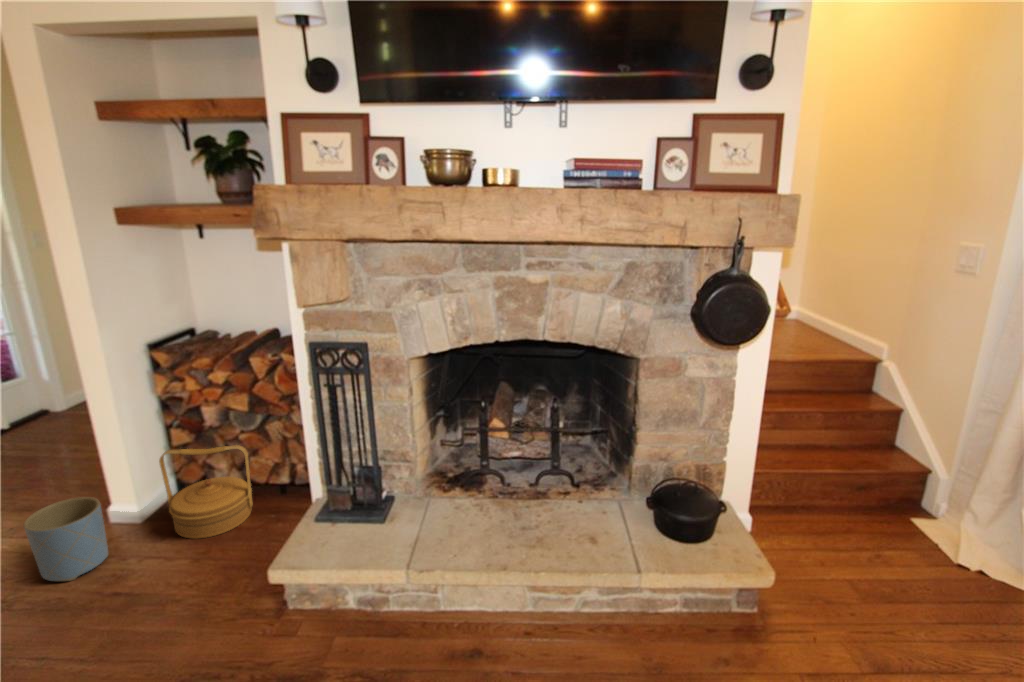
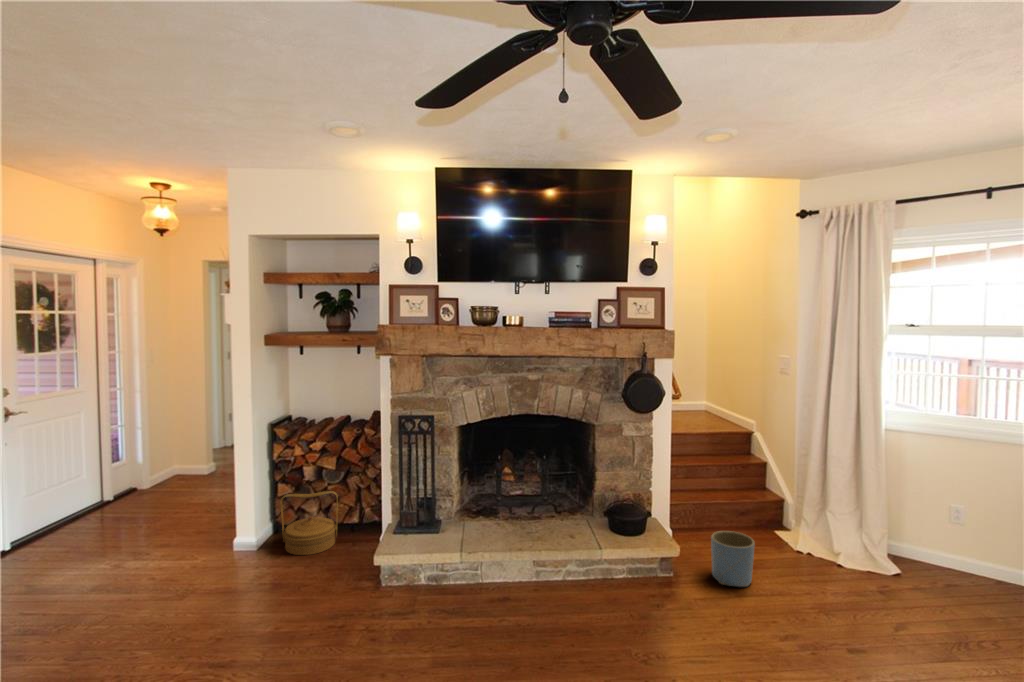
planter: present [24,497,108,581] -> present [711,531,755,587]

